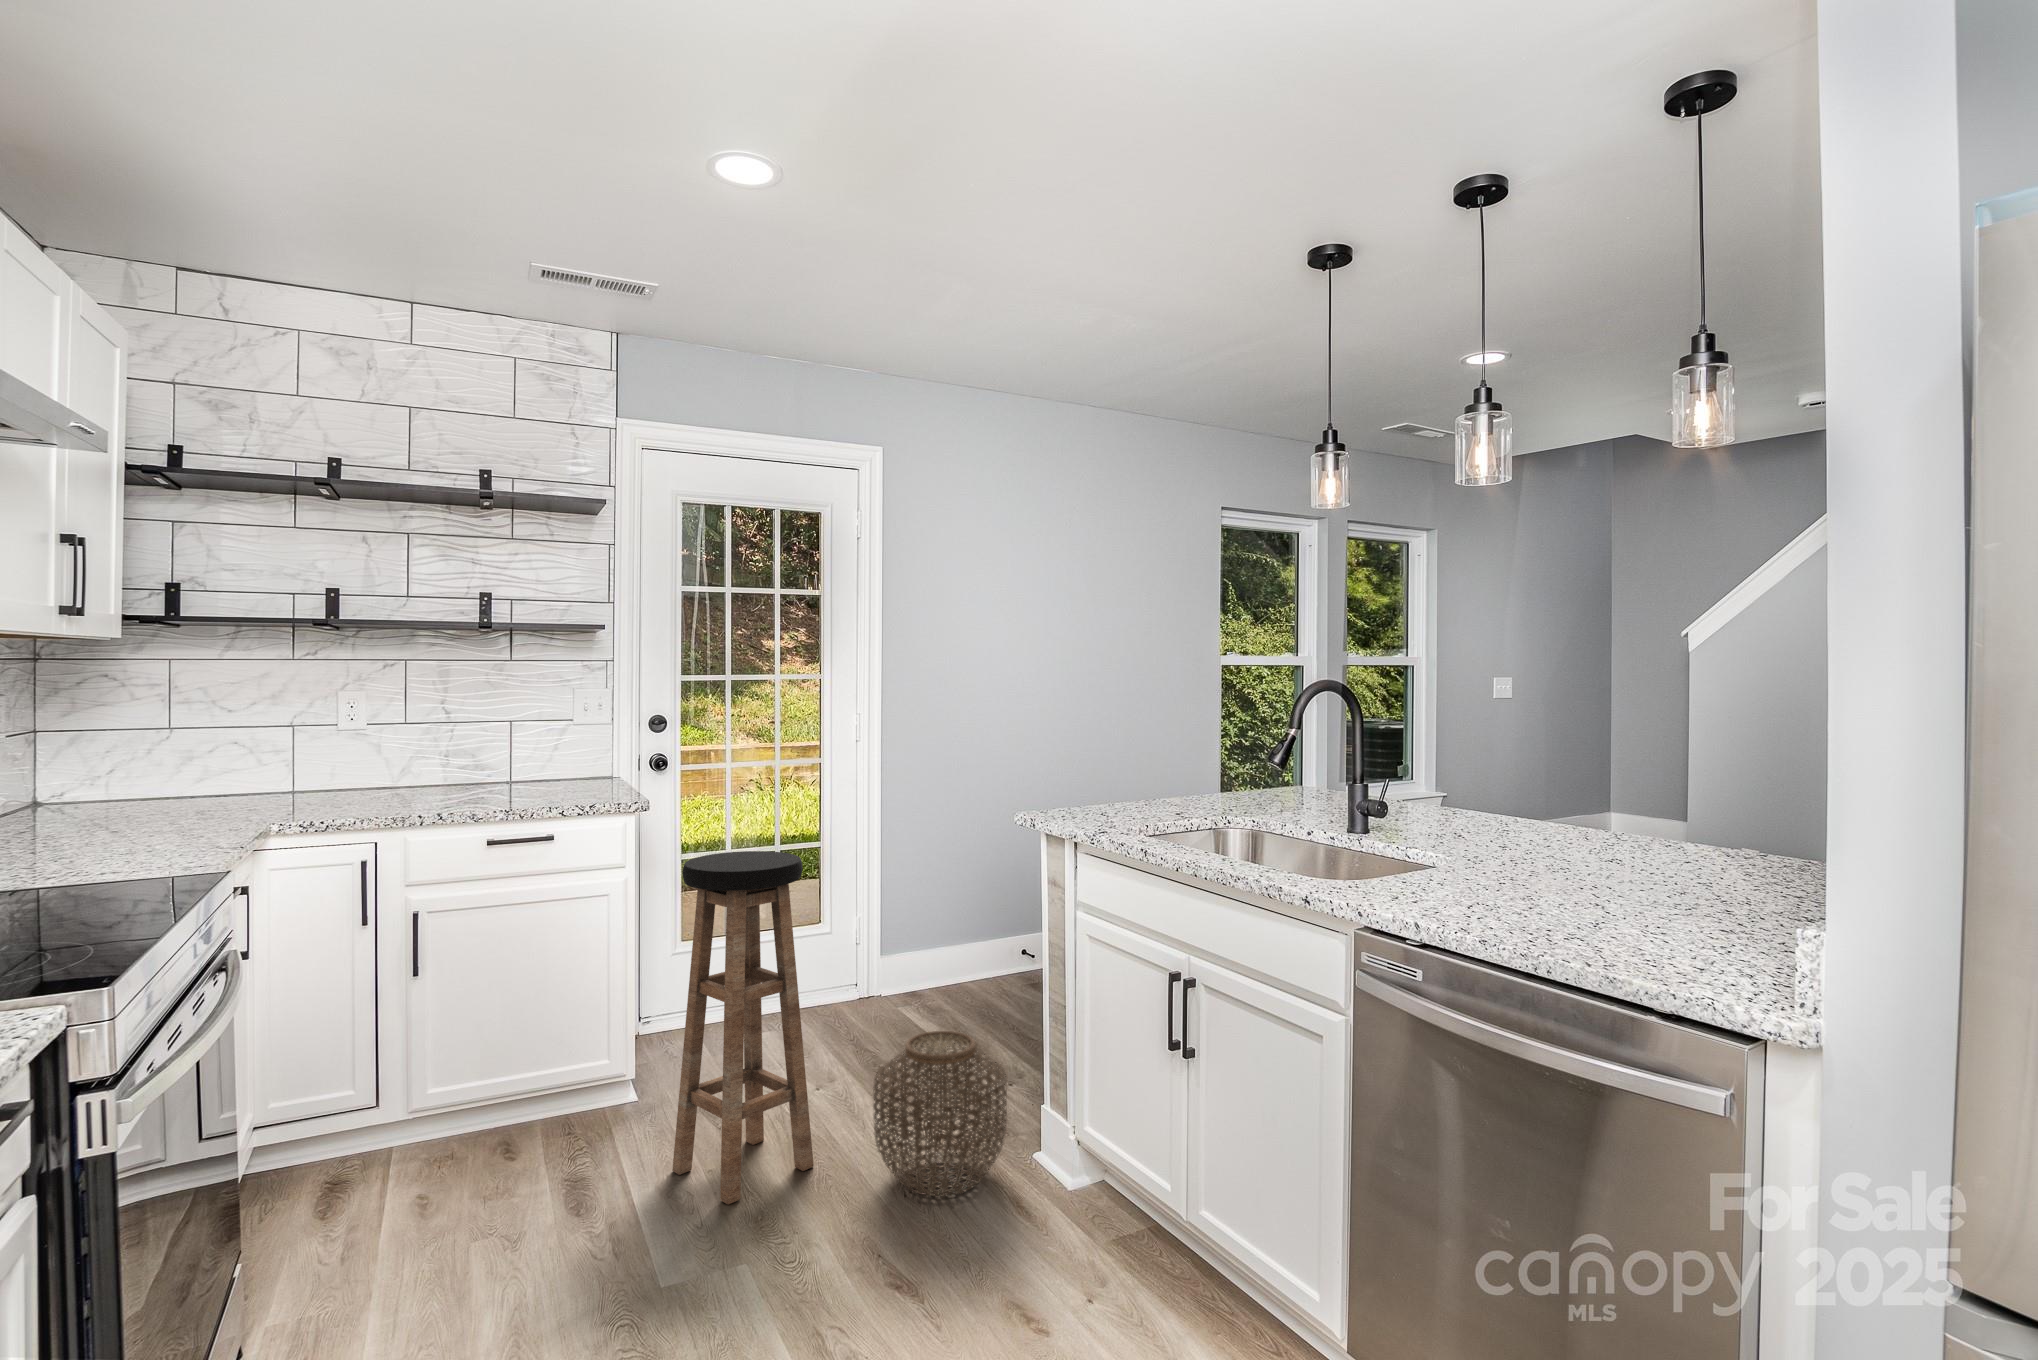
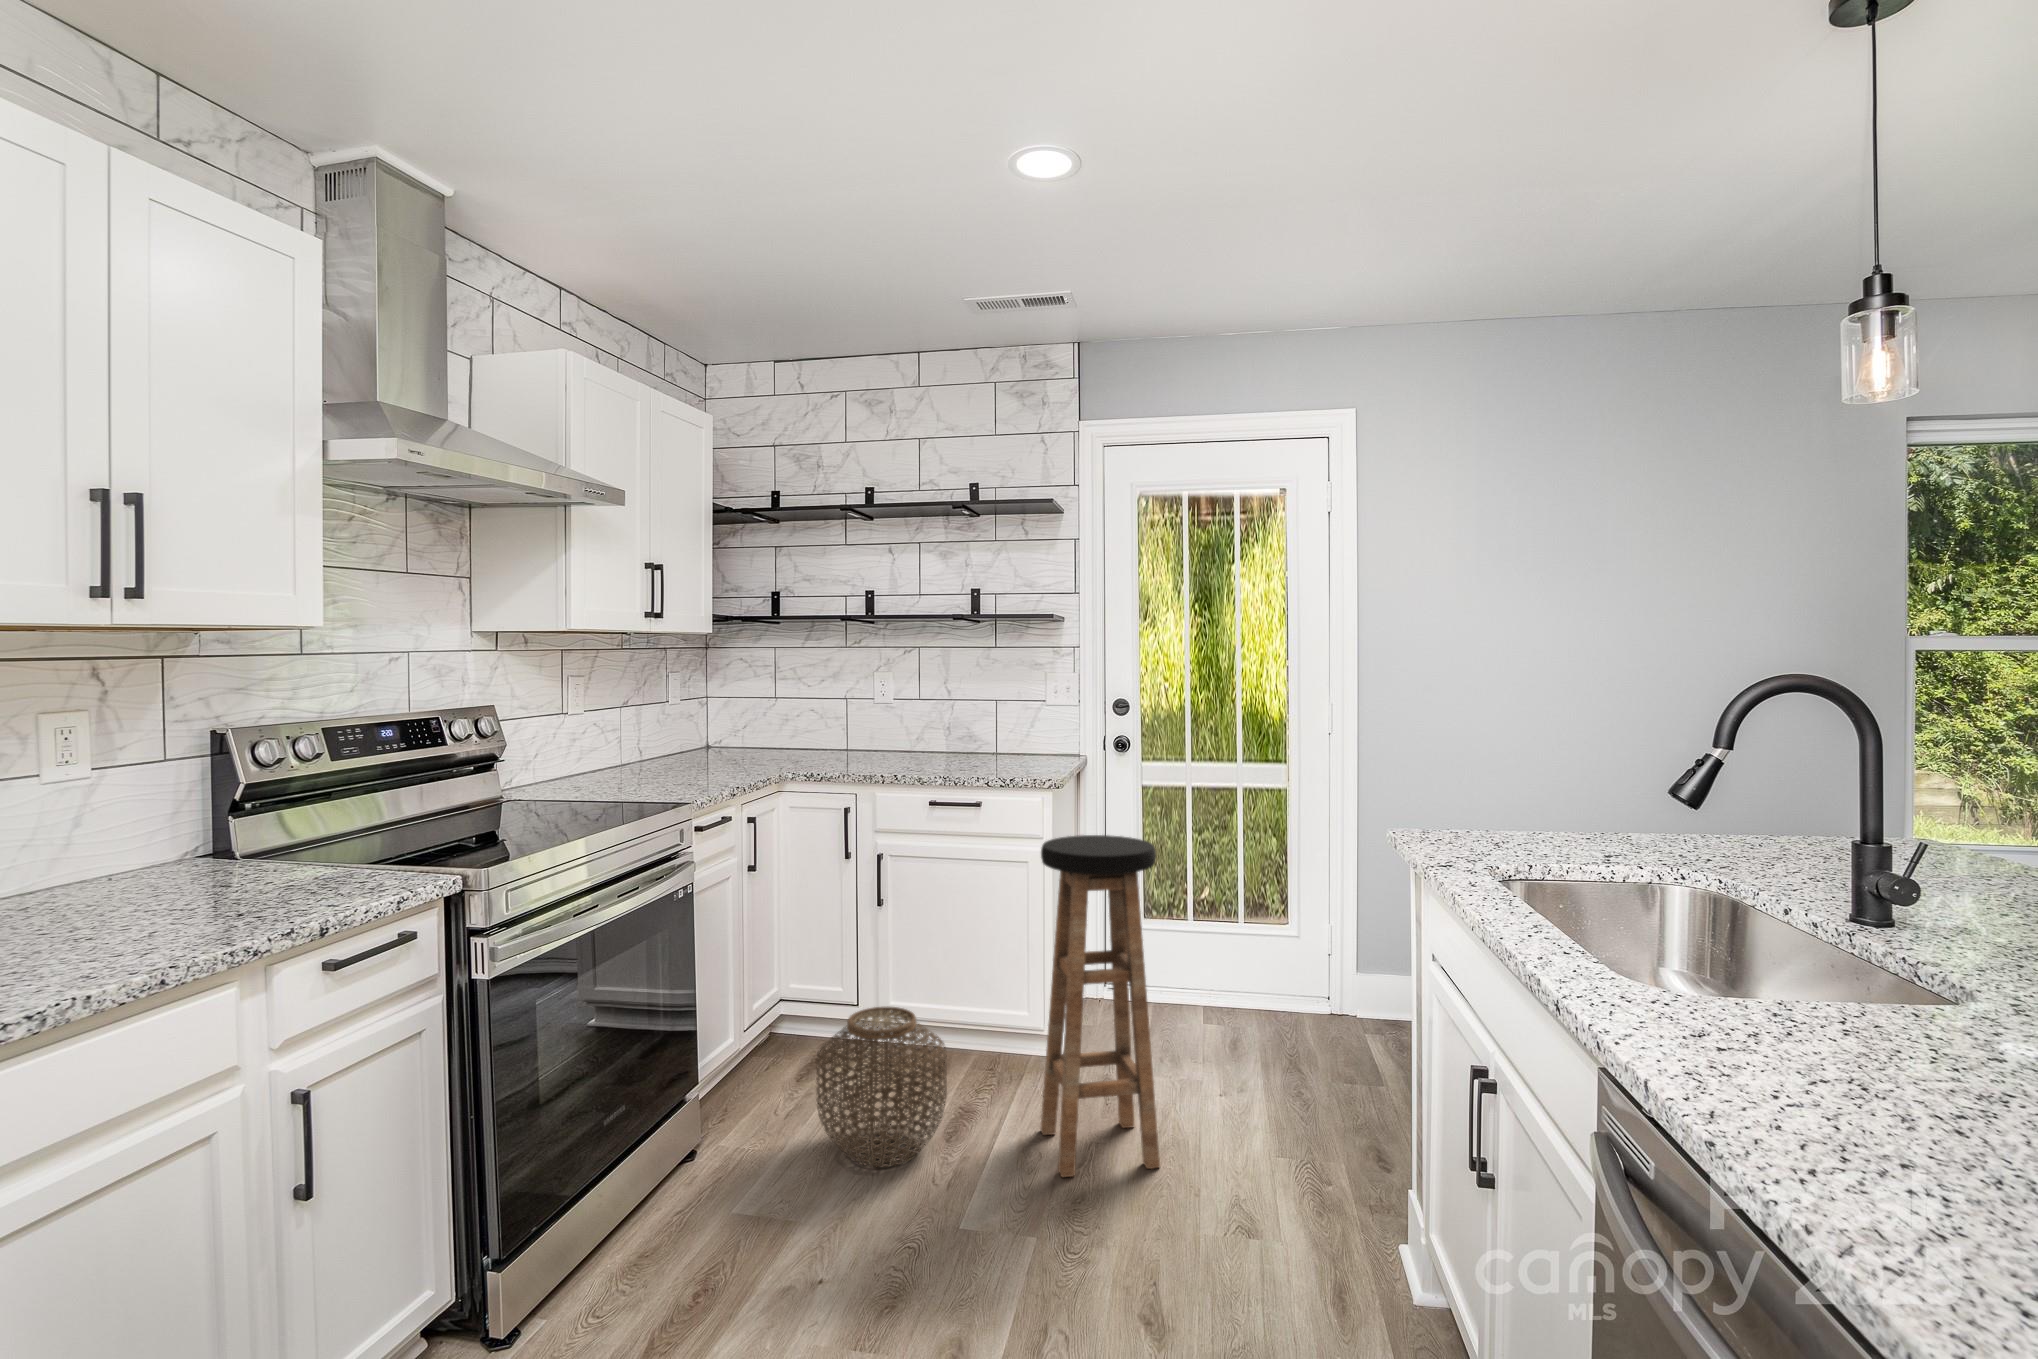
woven basket: present [873,1031,1007,1196] -> present [816,1006,947,1167]

